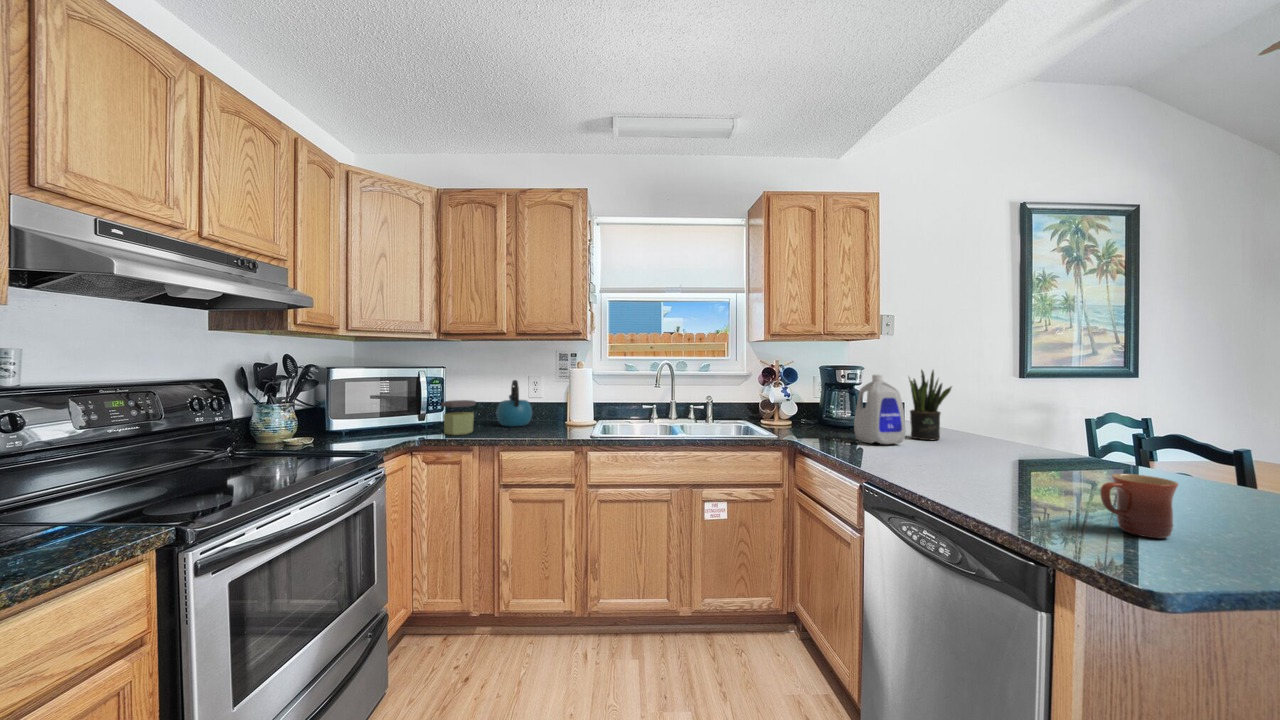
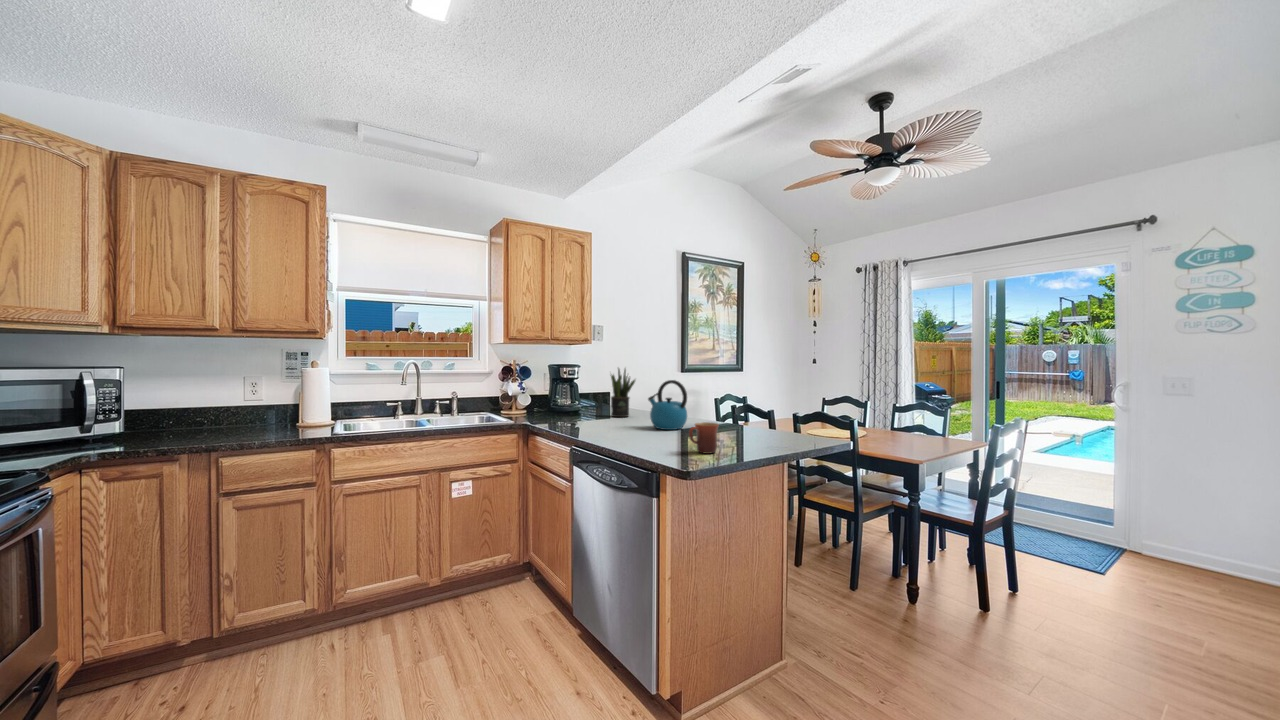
bottle: present [854,374,906,444] -> none [573,371,607,422]
kettle: present [496,380,532,427] -> present [648,380,687,430]
jar: present [441,400,476,435] -> none [125,405,177,446]

